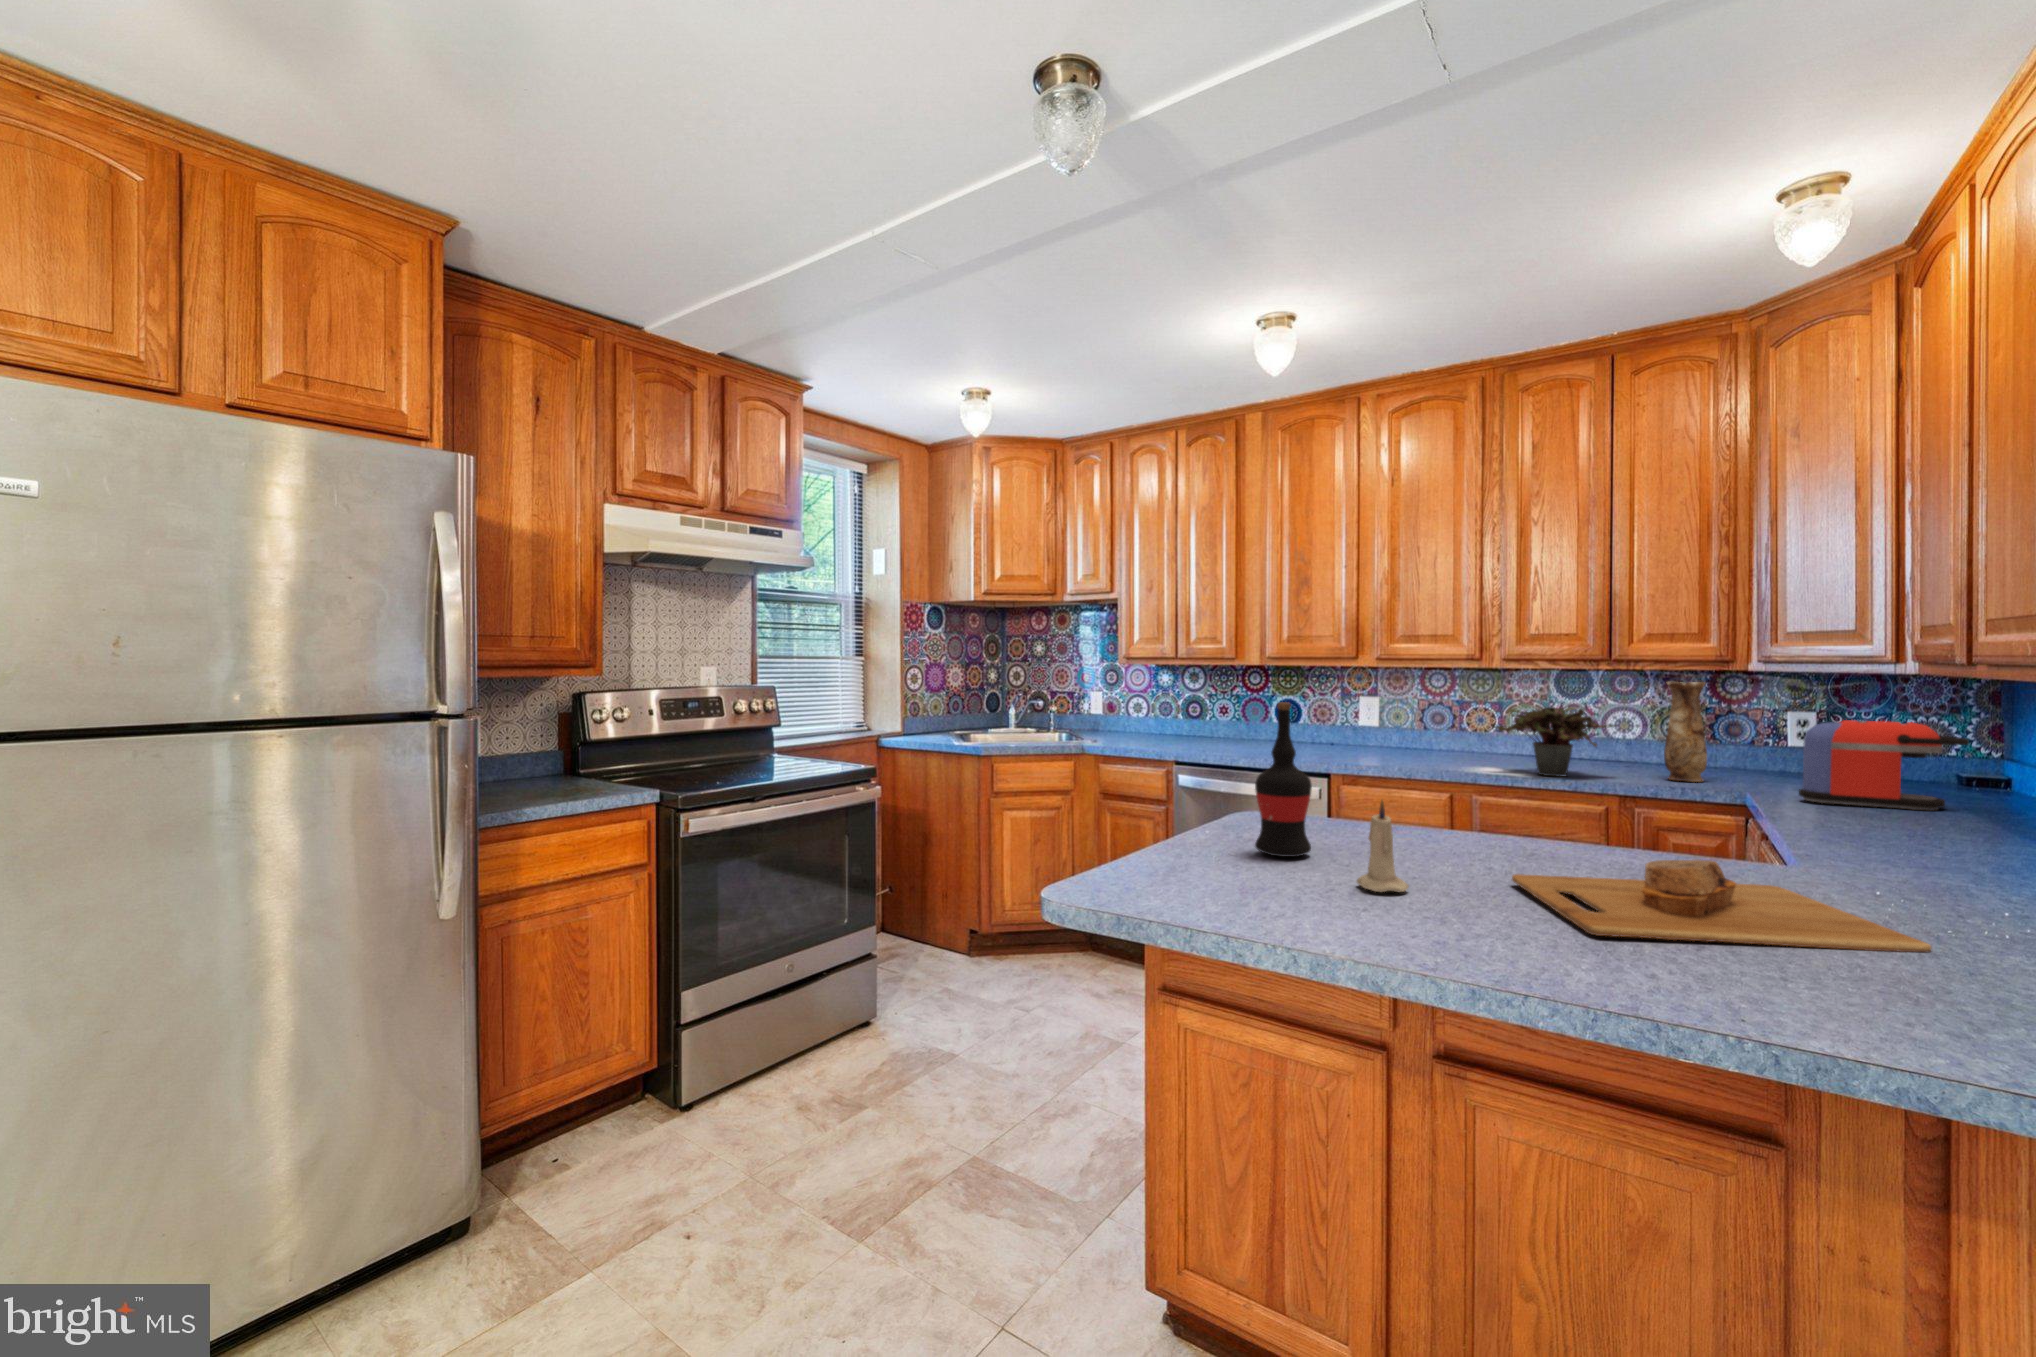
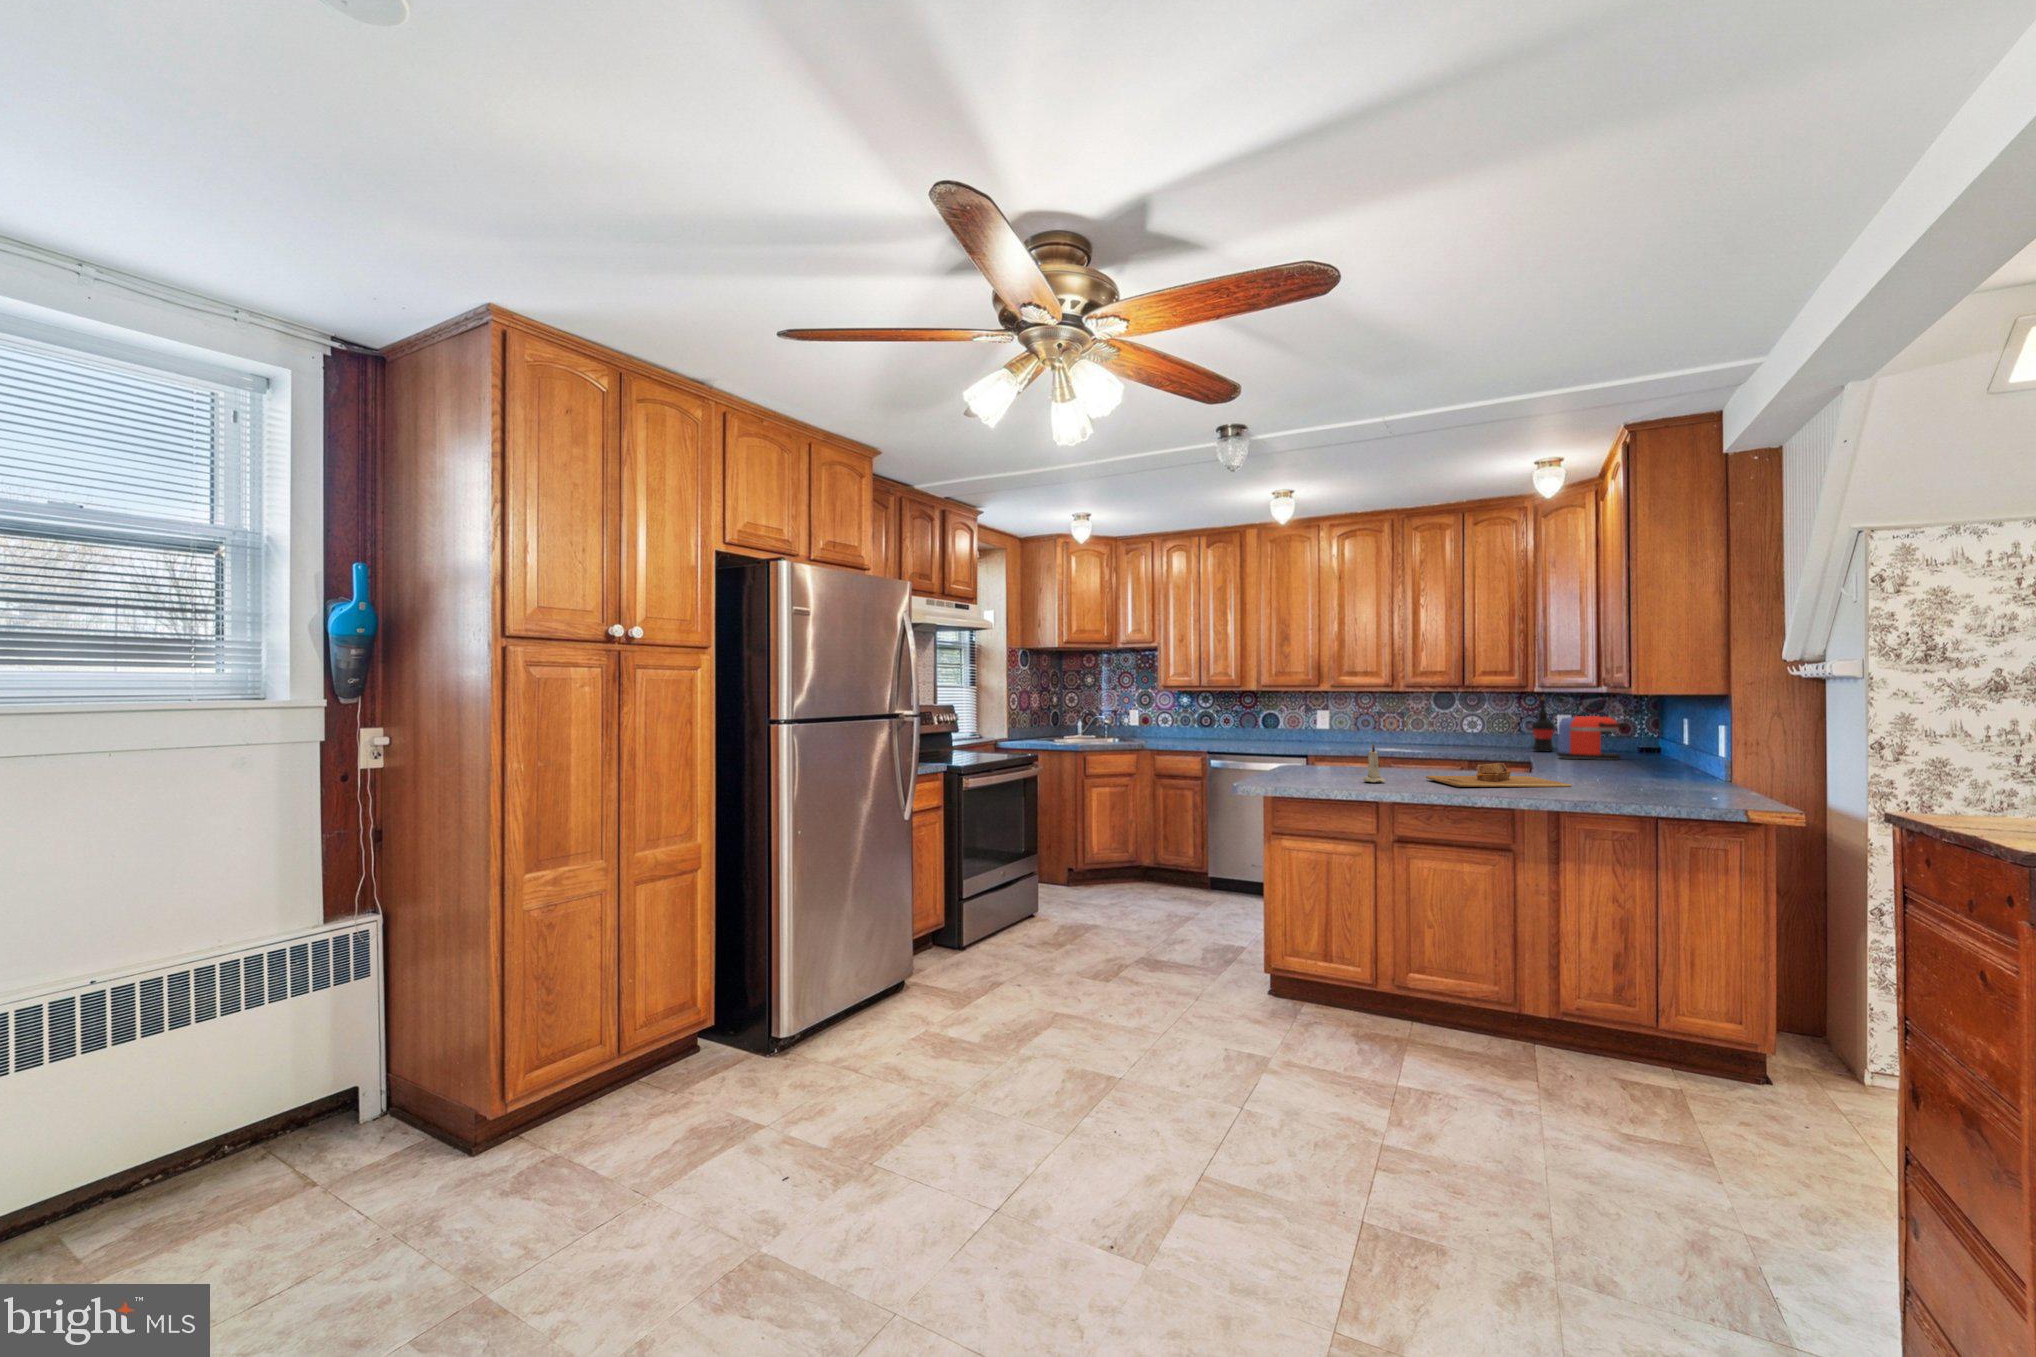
vase: present [1664,682,1707,782] -> none [1494,698,1516,753]
wine bottle: present [1255,702,1312,857] -> present [1532,697,1554,751]
potted plant: present [1495,707,1615,777] -> none [1400,713,1470,753]

